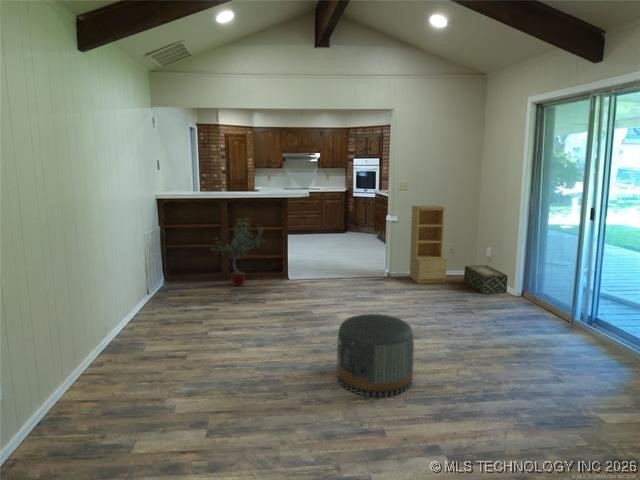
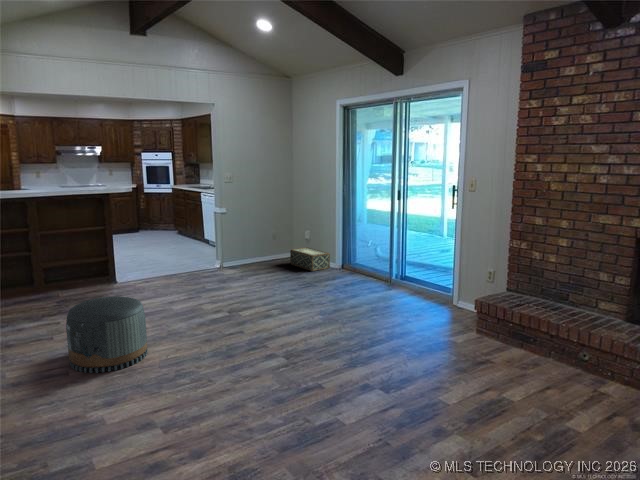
bookshelf: present [410,205,447,284] -> none [238,196,276,270]
potted tree: present [211,219,264,286] -> none [14,217,90,298]
pouf: present [337,314,414,397] -> present [66,296,147,373]

